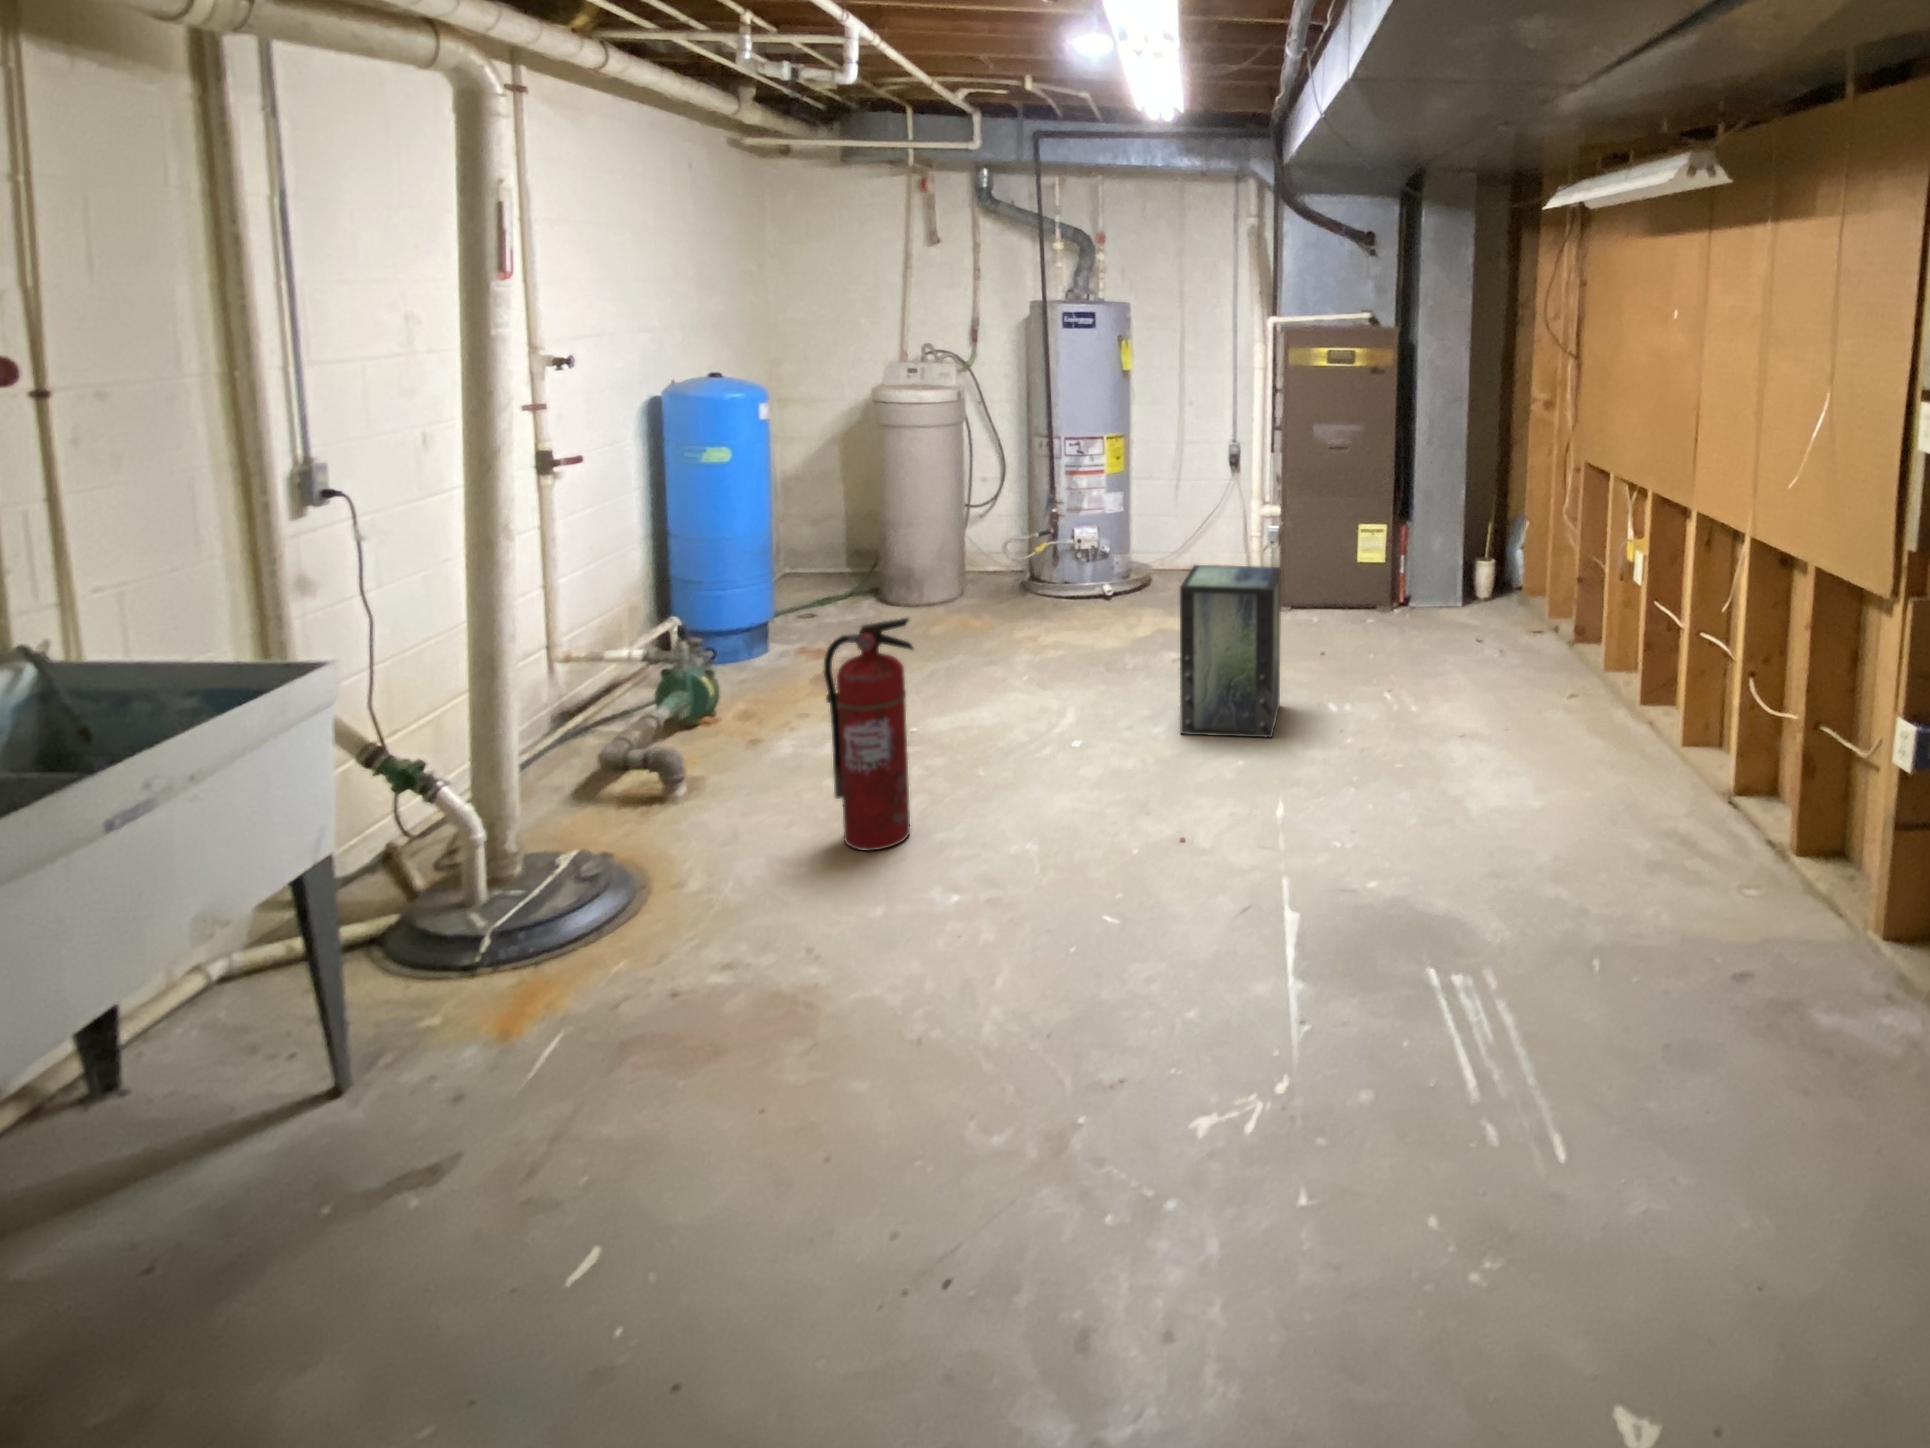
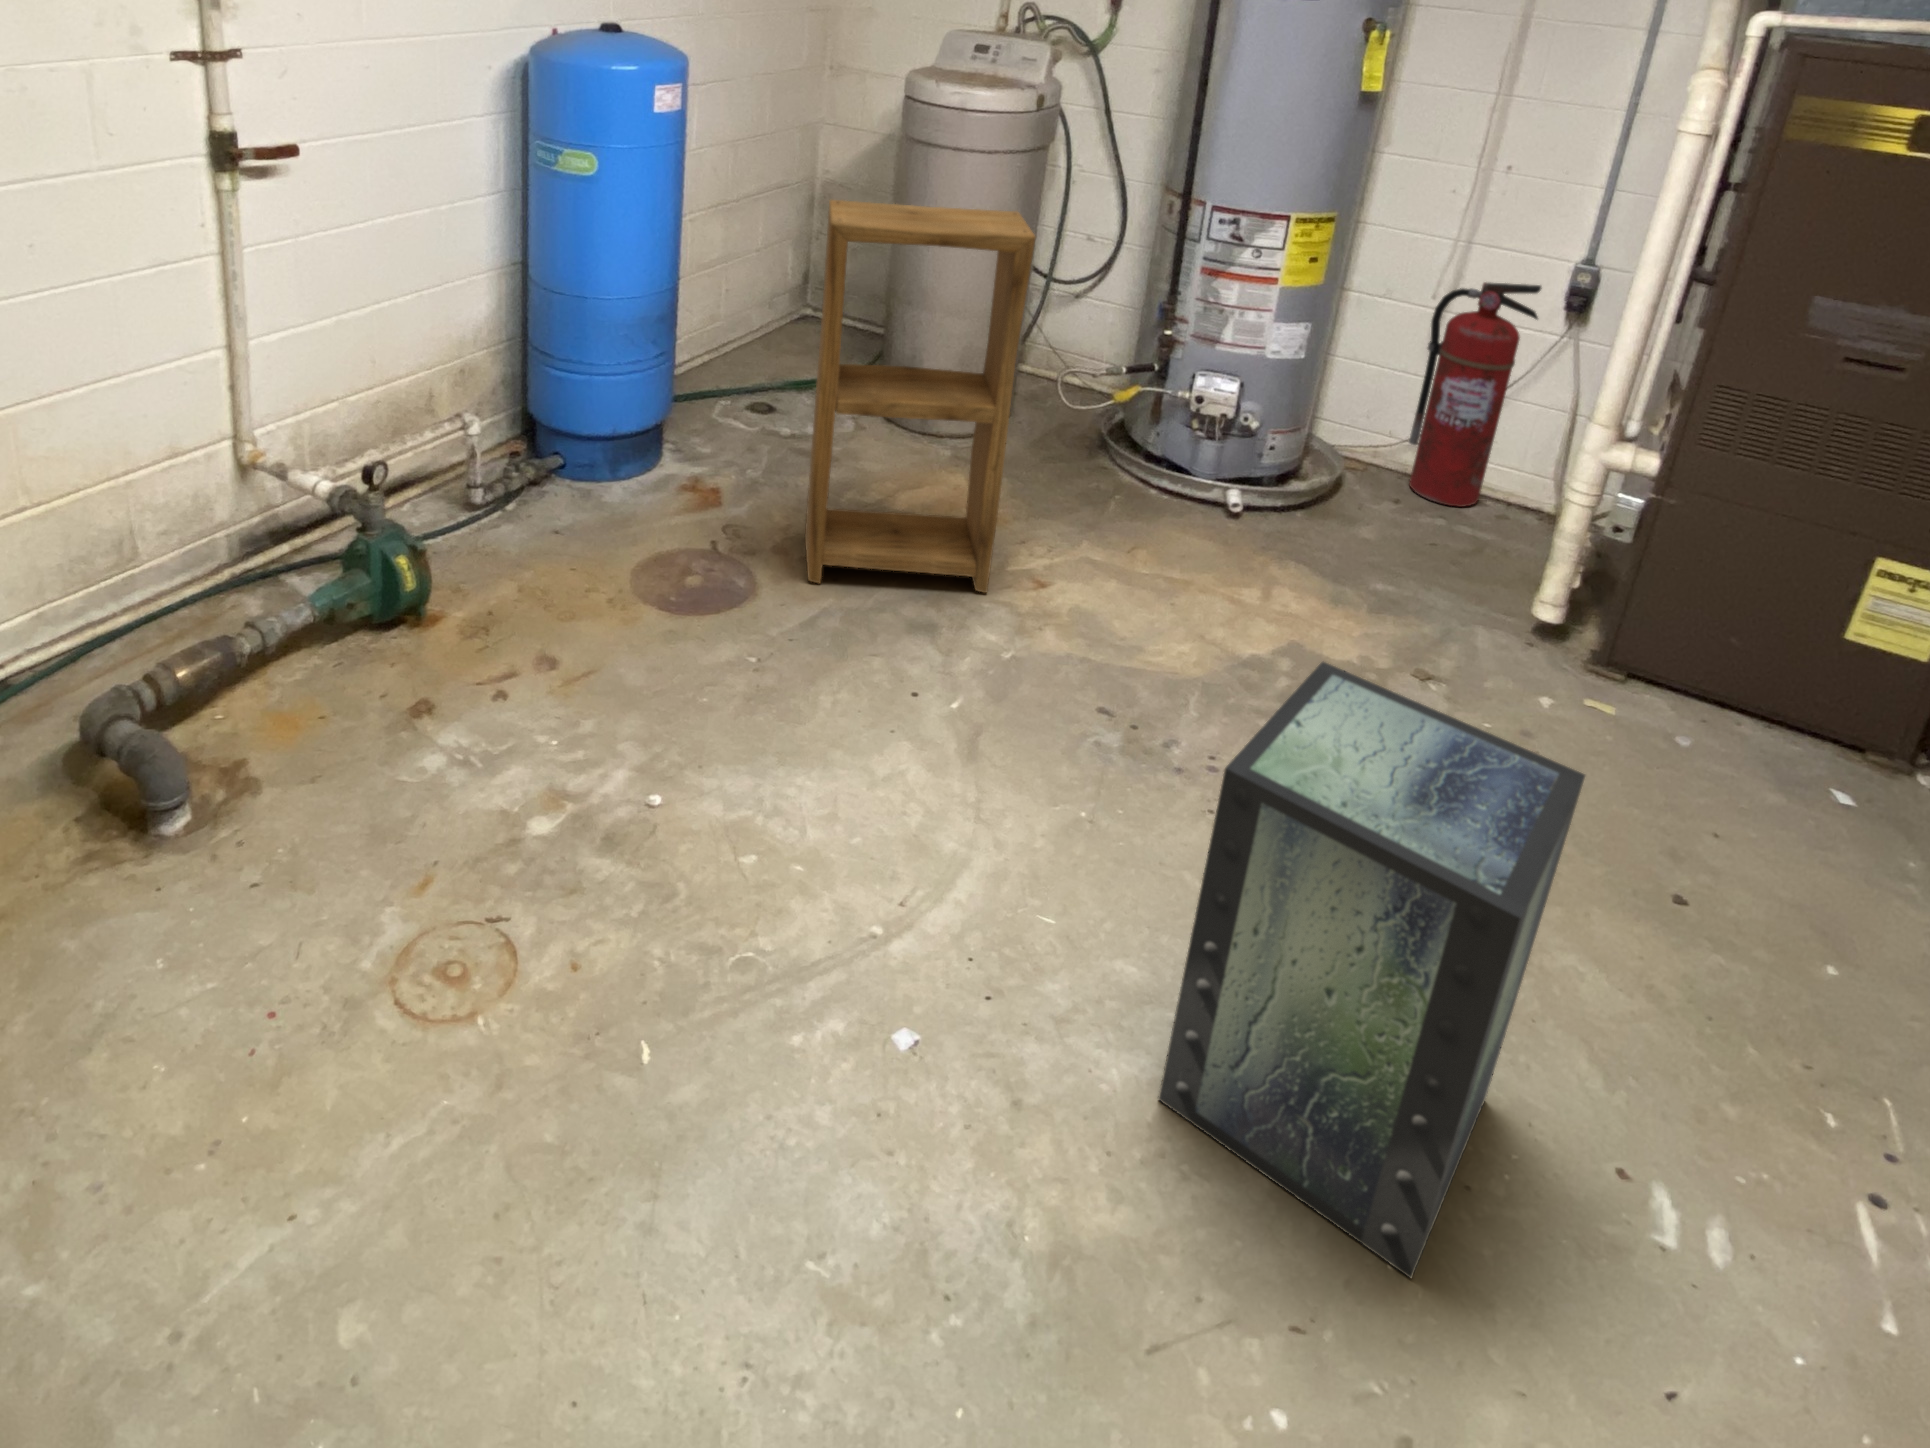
shelving unit: none [893,447,1014,664] -> present [805,200,1035,593]
fire extinguisher: present [824,618,913,851] -> present [1409,282,1542,507]

